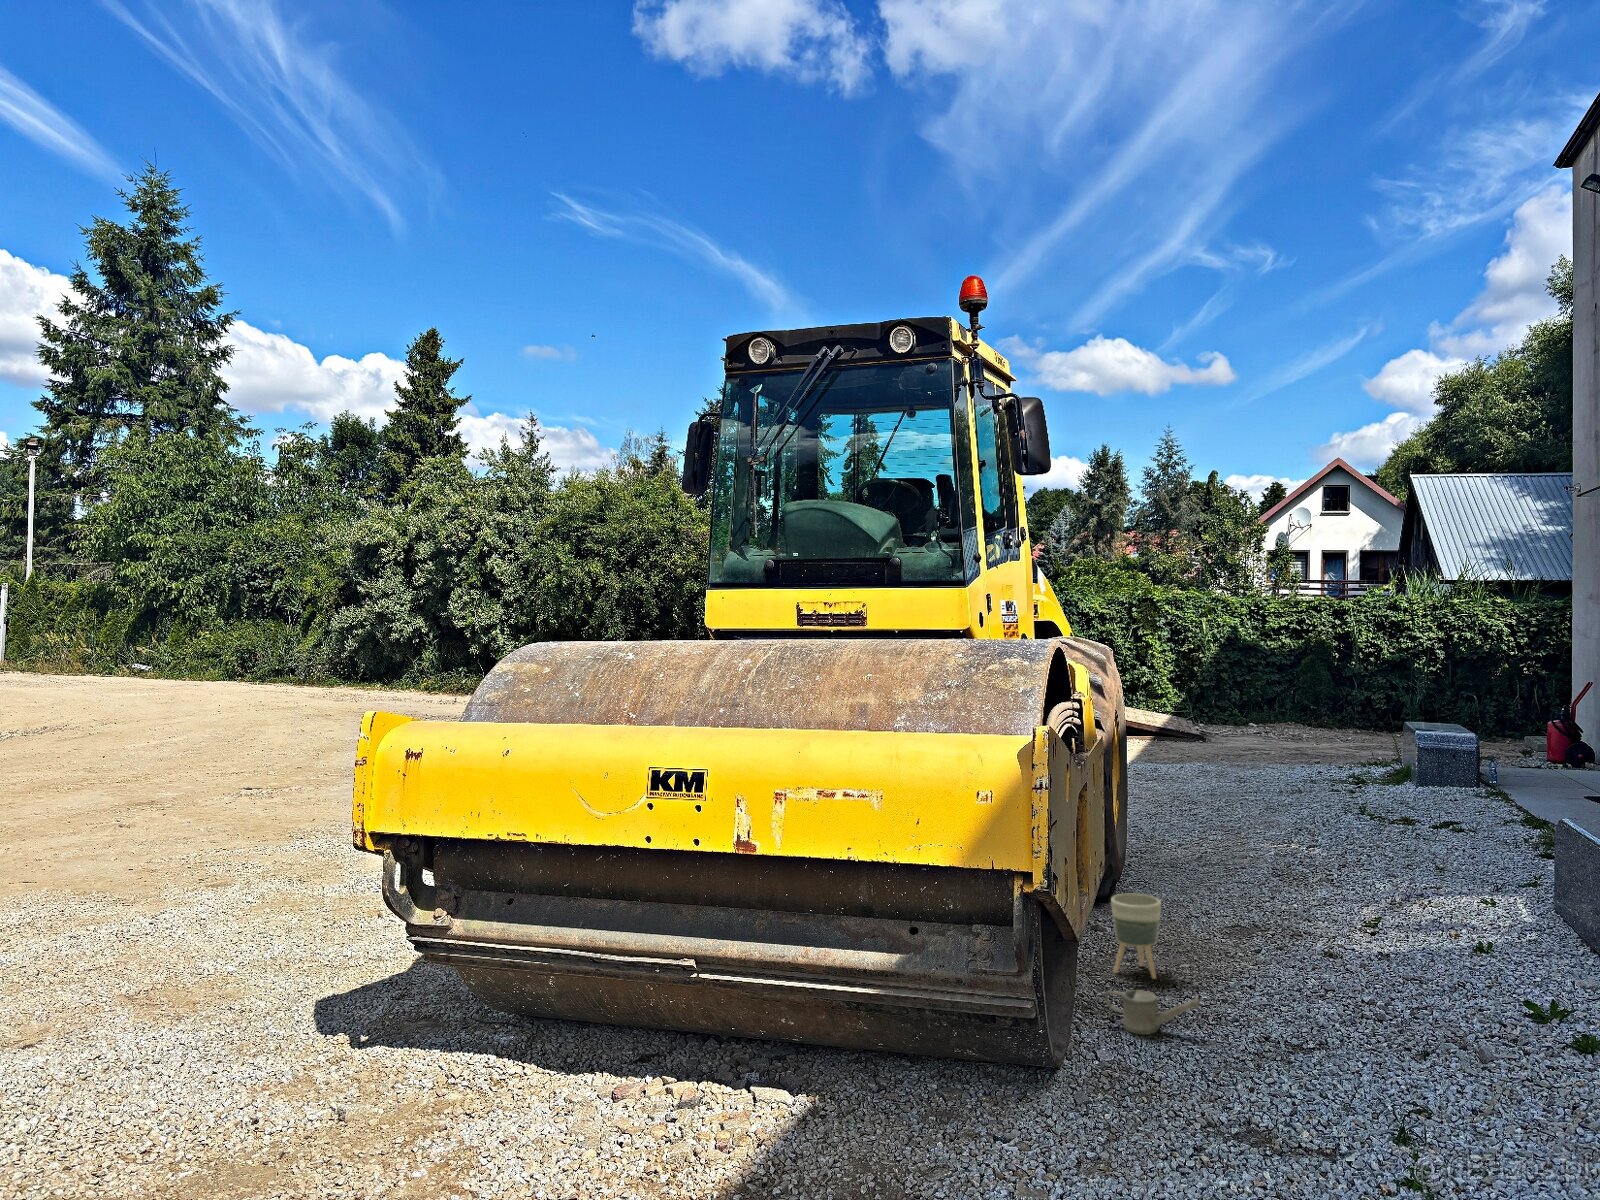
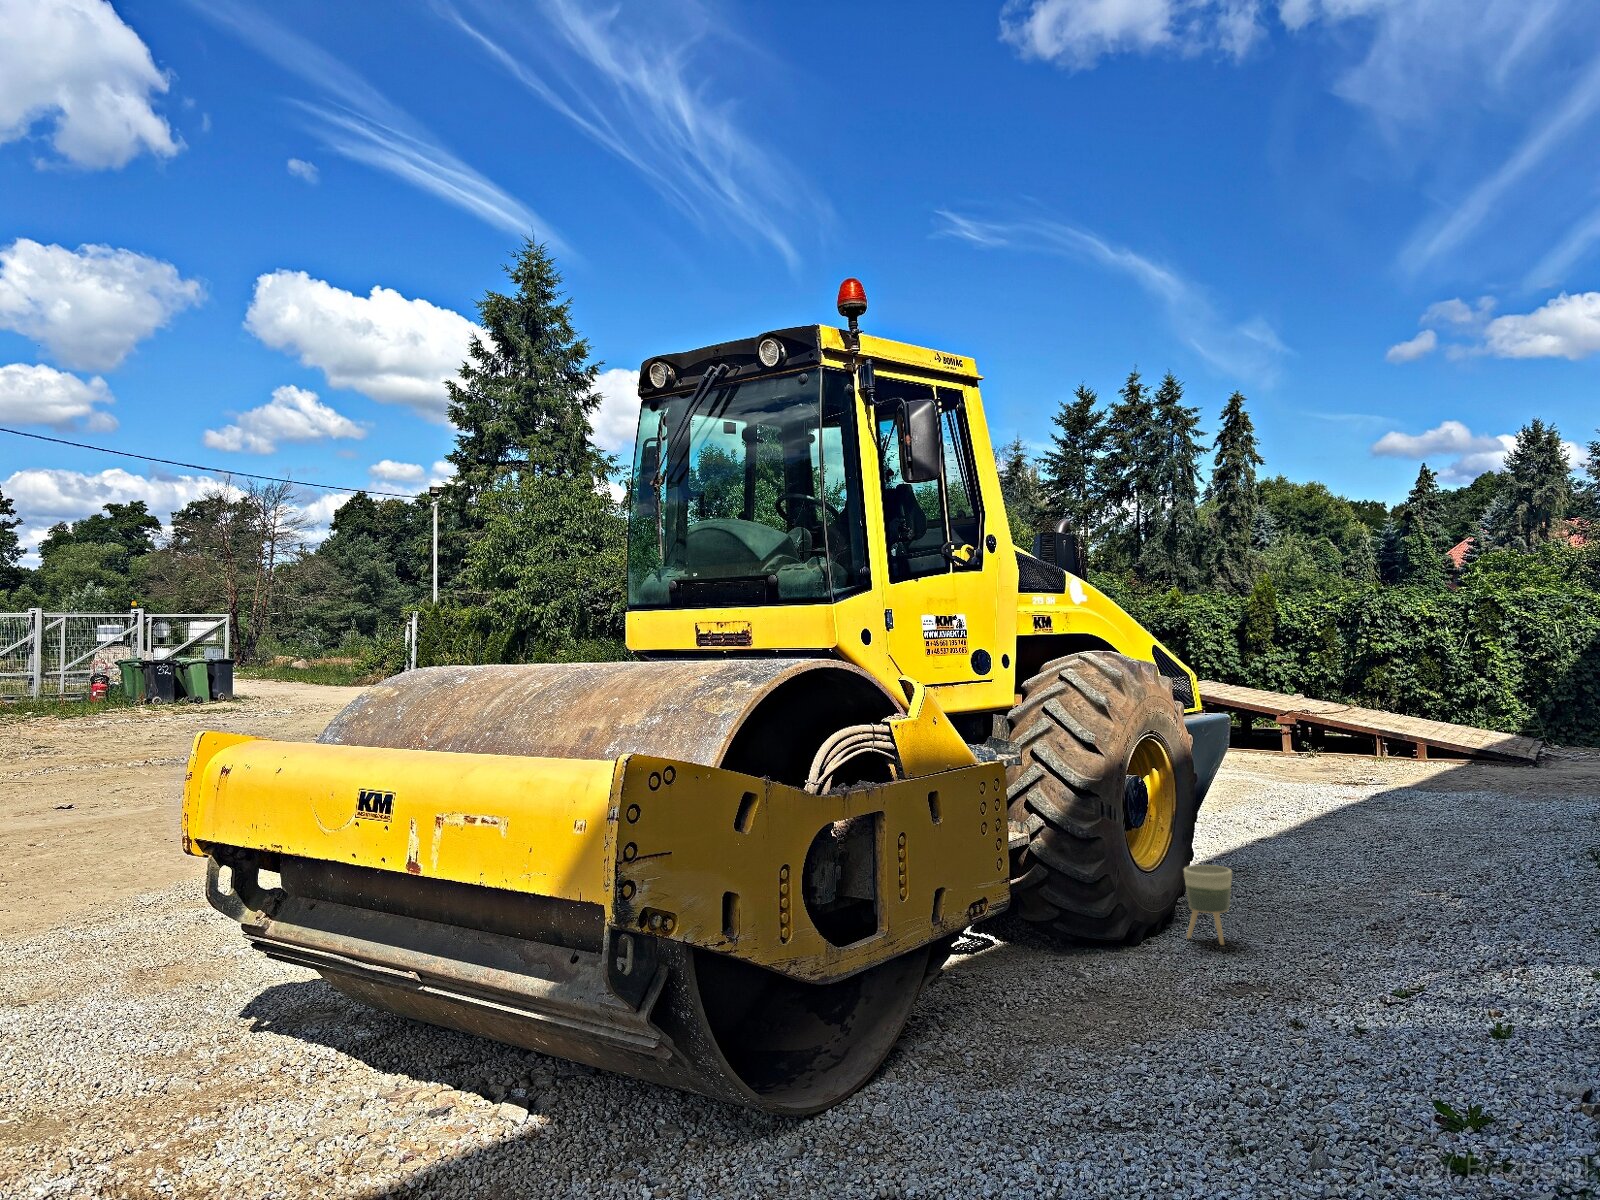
watering can: present [1105,990,1199,1034] -> none [1135,940,1216,980]

